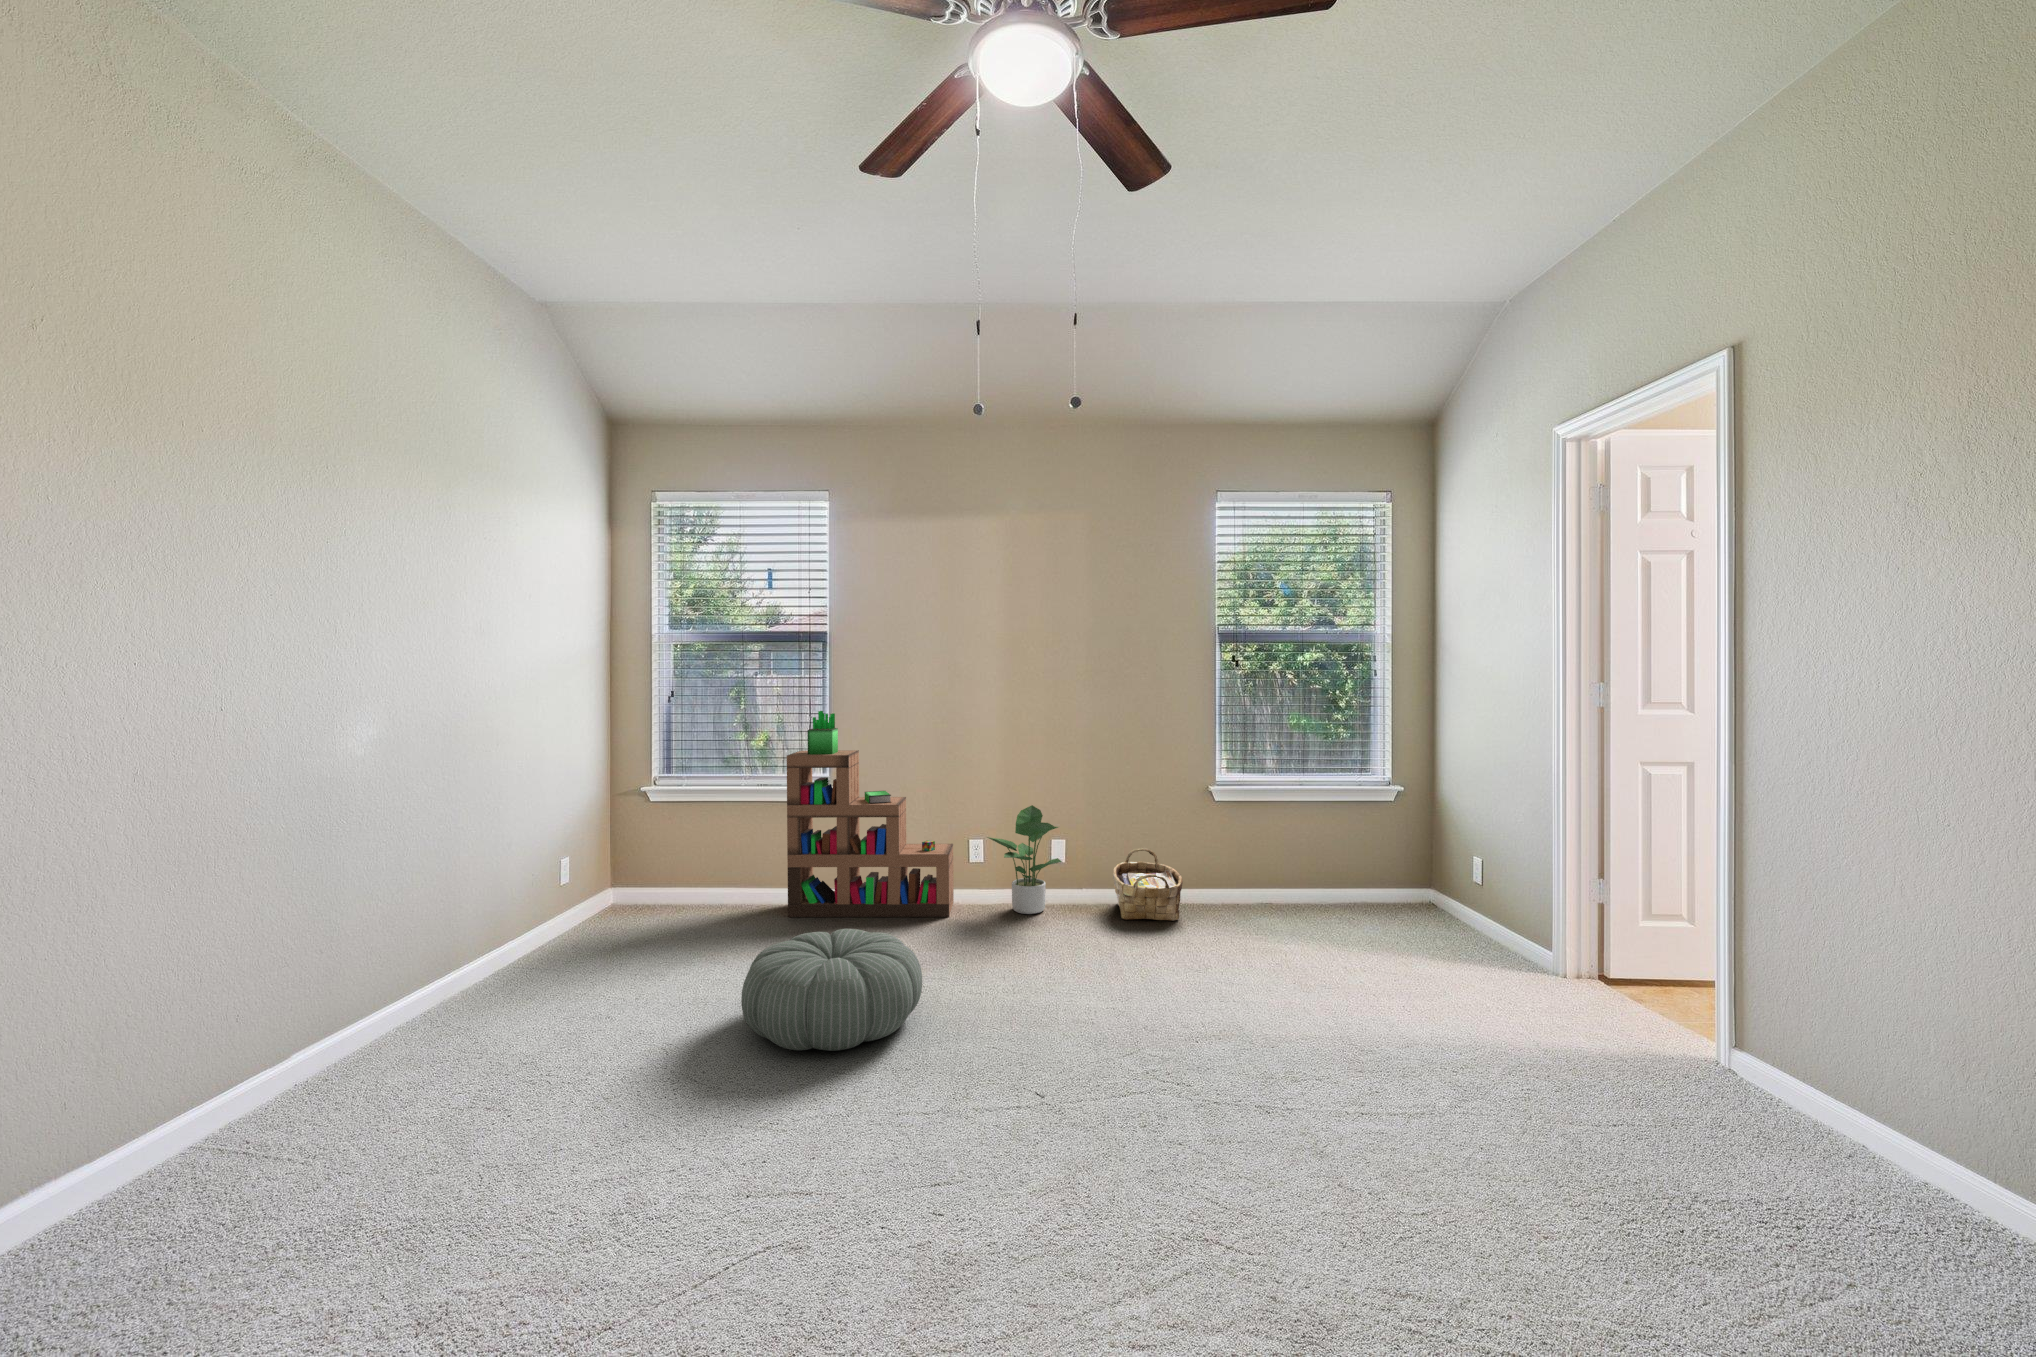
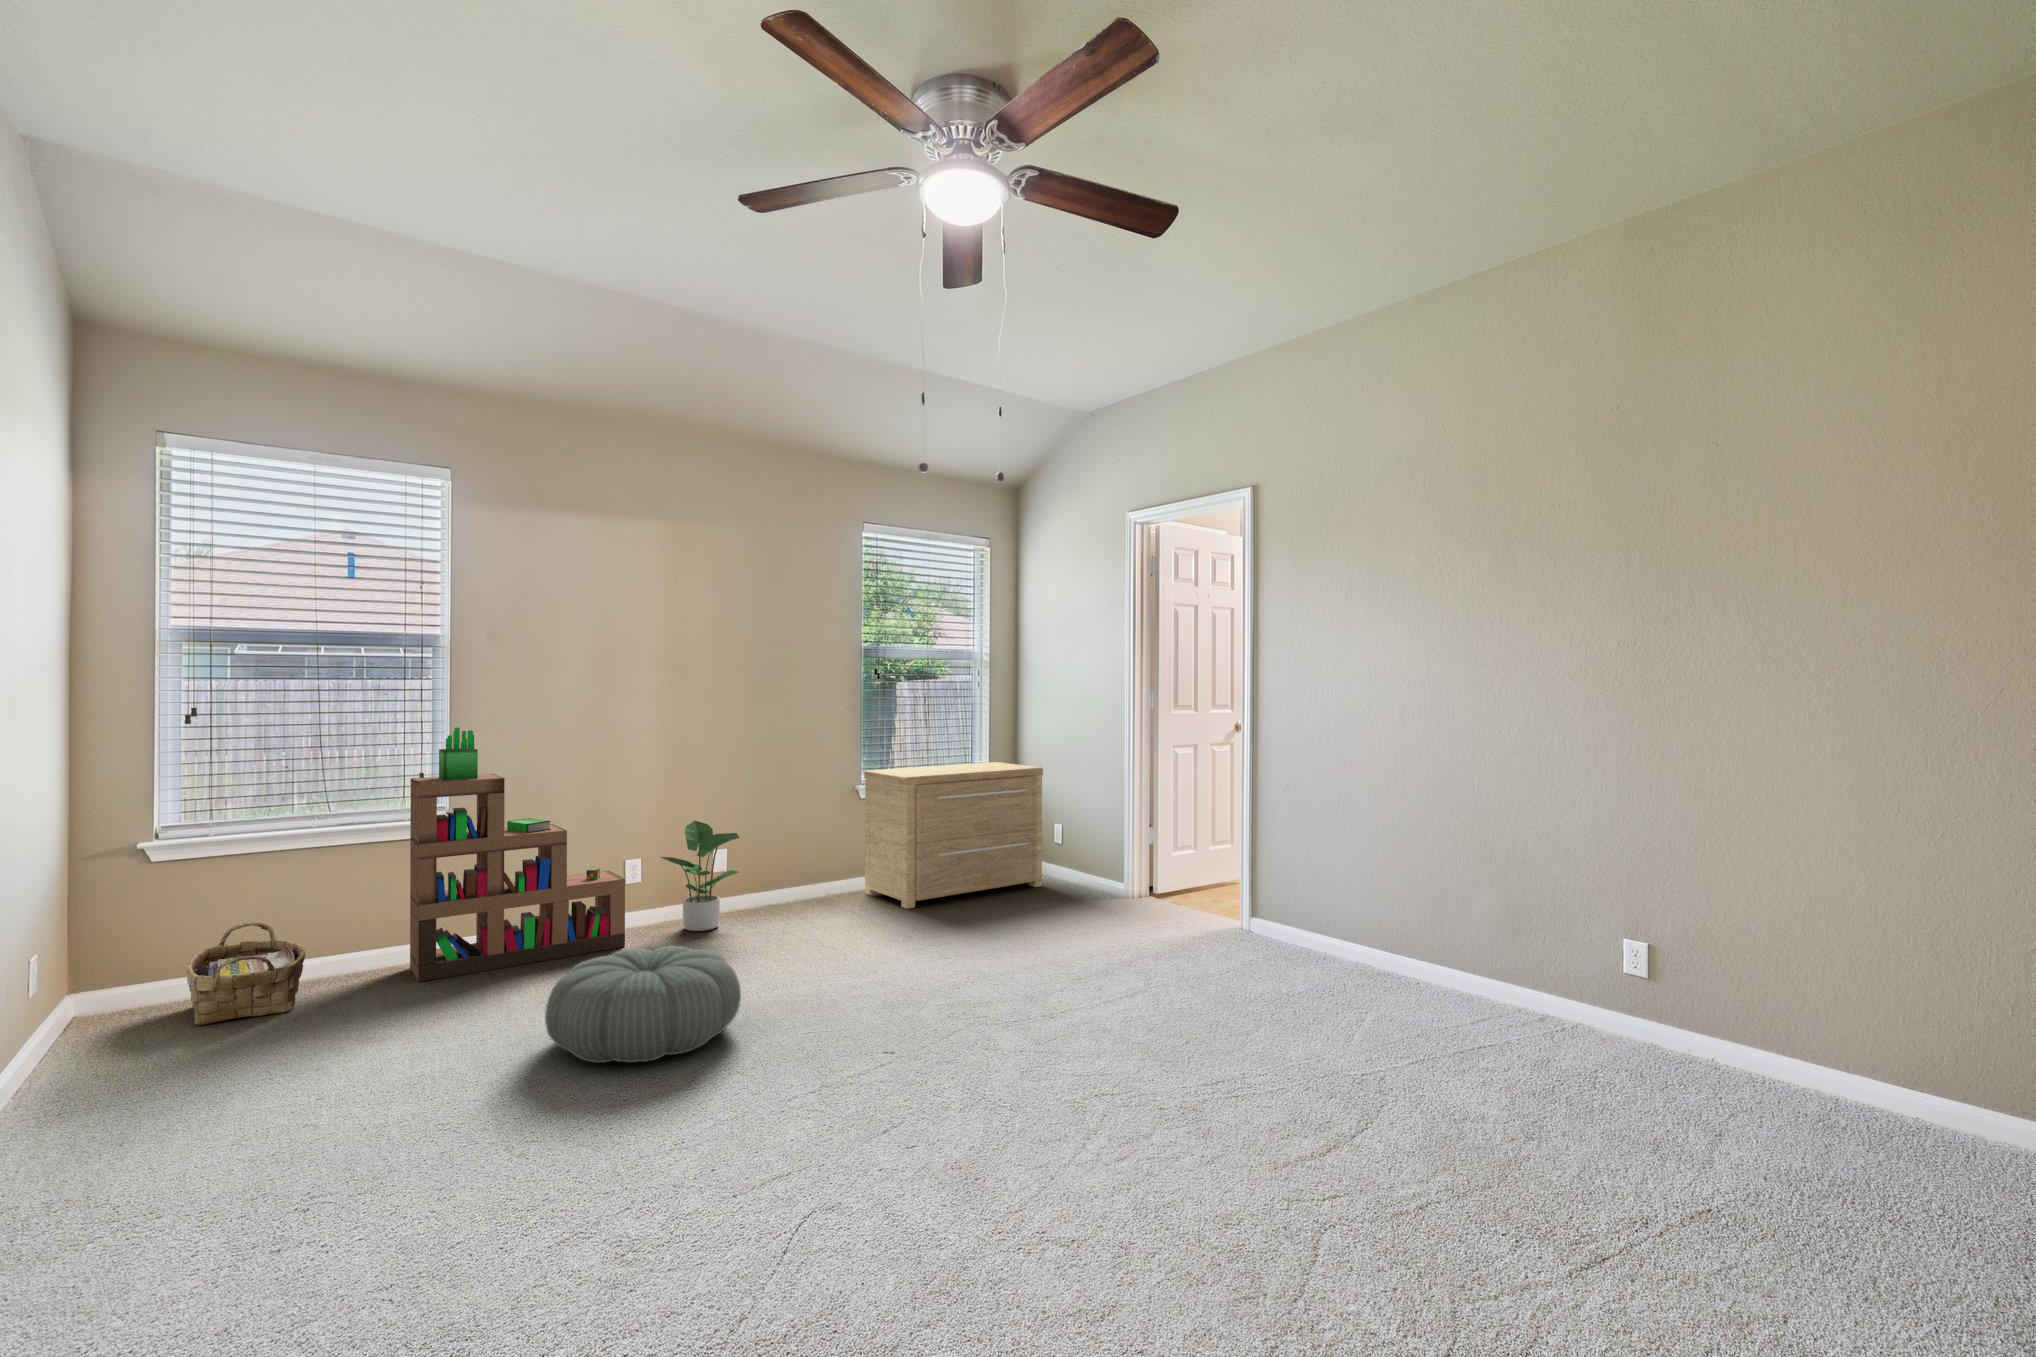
side table: none [1218,768,1445,932] -> present [864,762,1043,909]
woven basket: present [1113,848,1183,921] -> present [186,922,305,1025]

